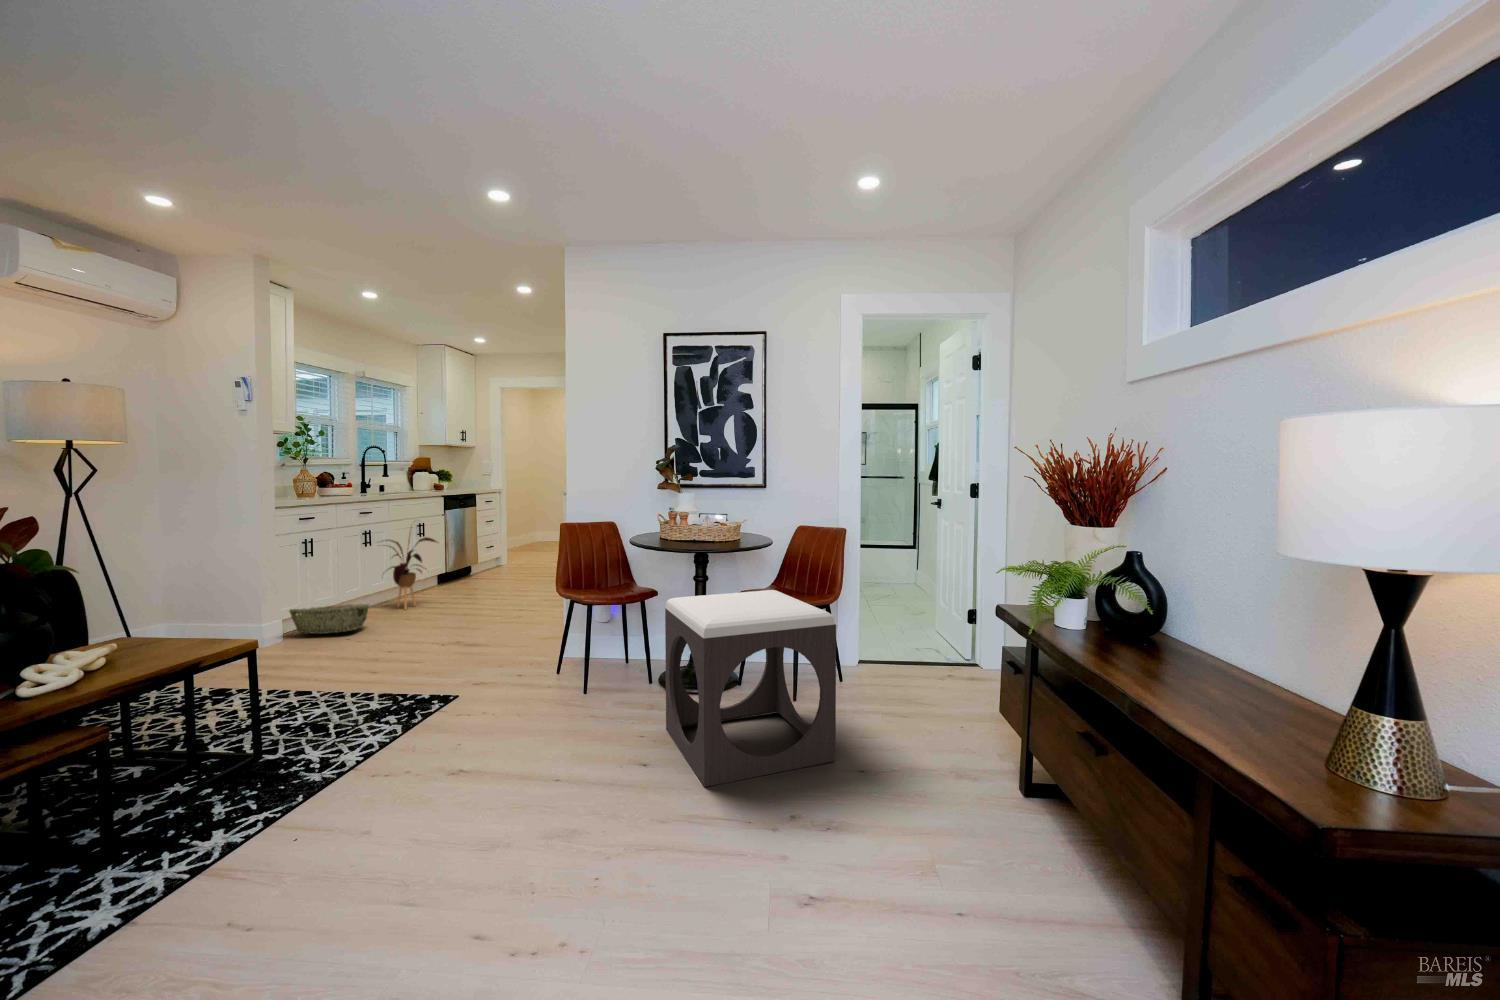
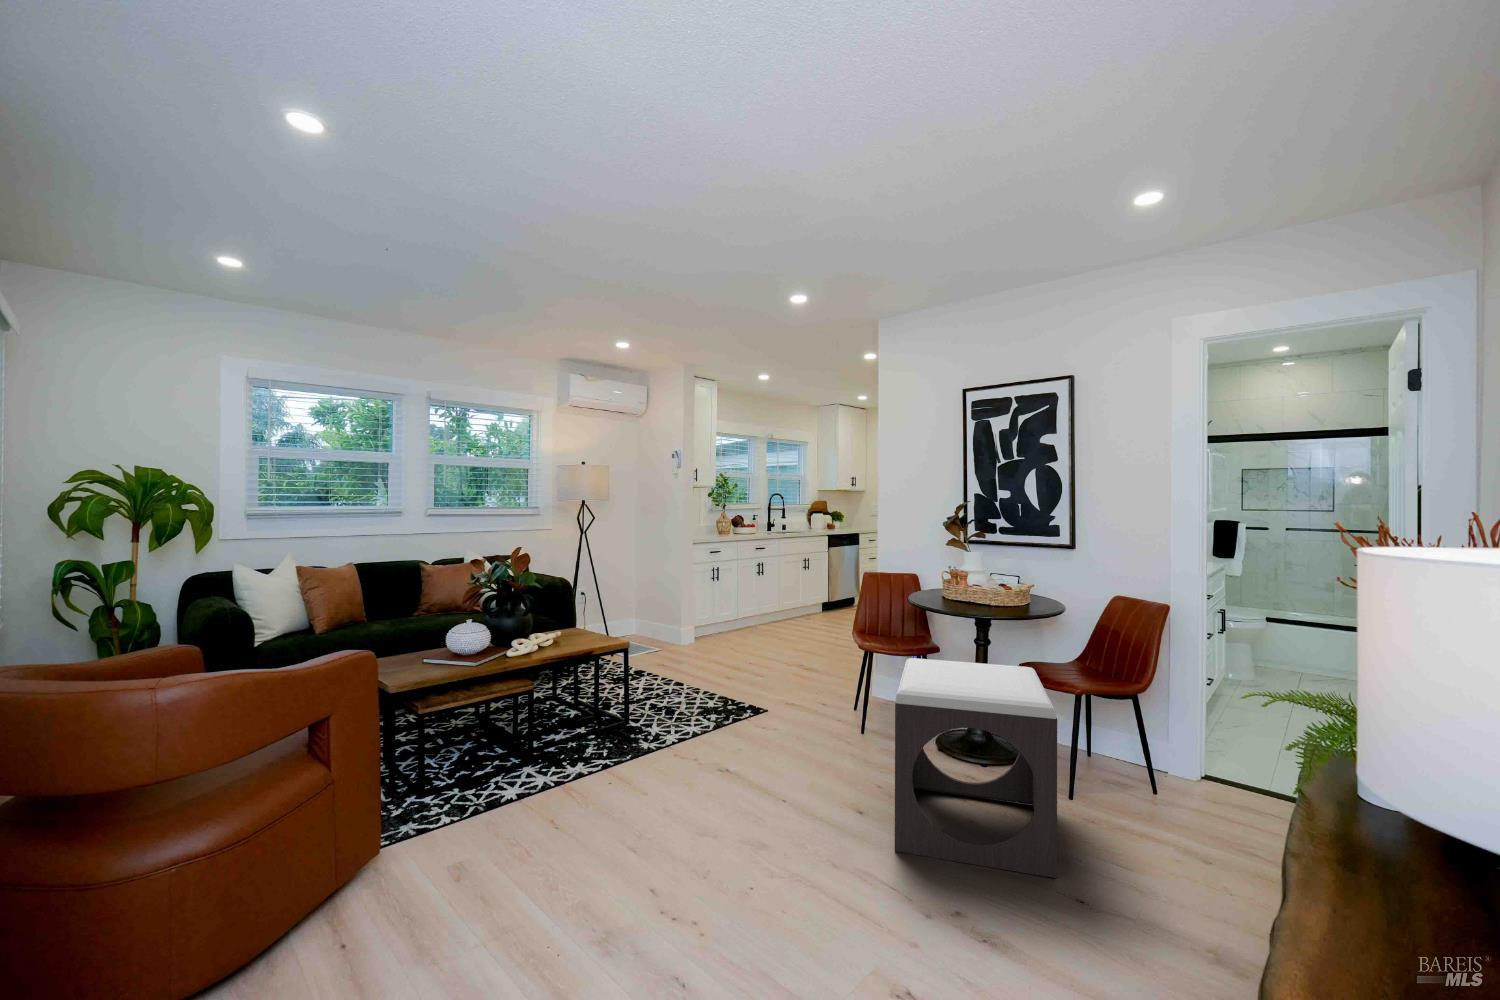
house plant: present [387,537,439,609] -> none [762,557,808,631]
woven basket: present [289,604,369,634] -> none [698,620,749,643]

